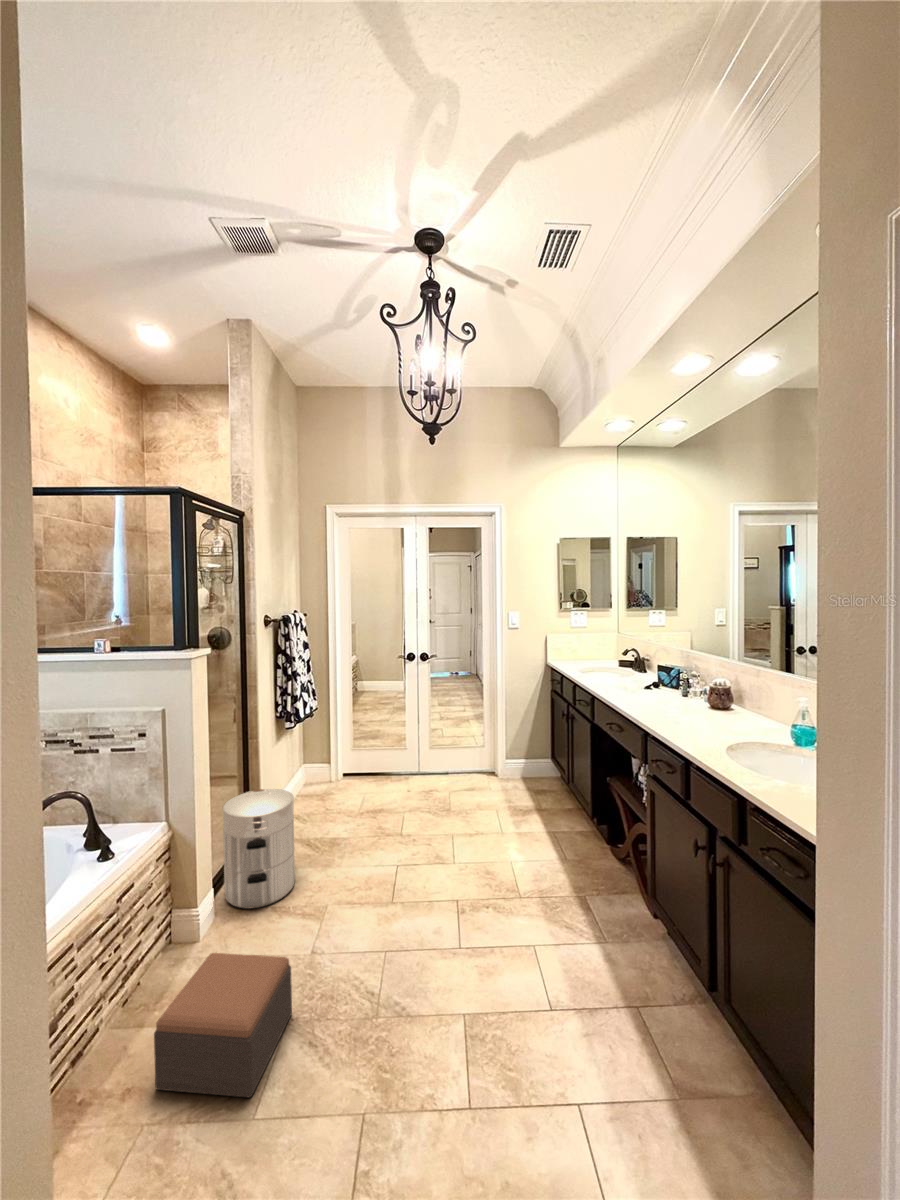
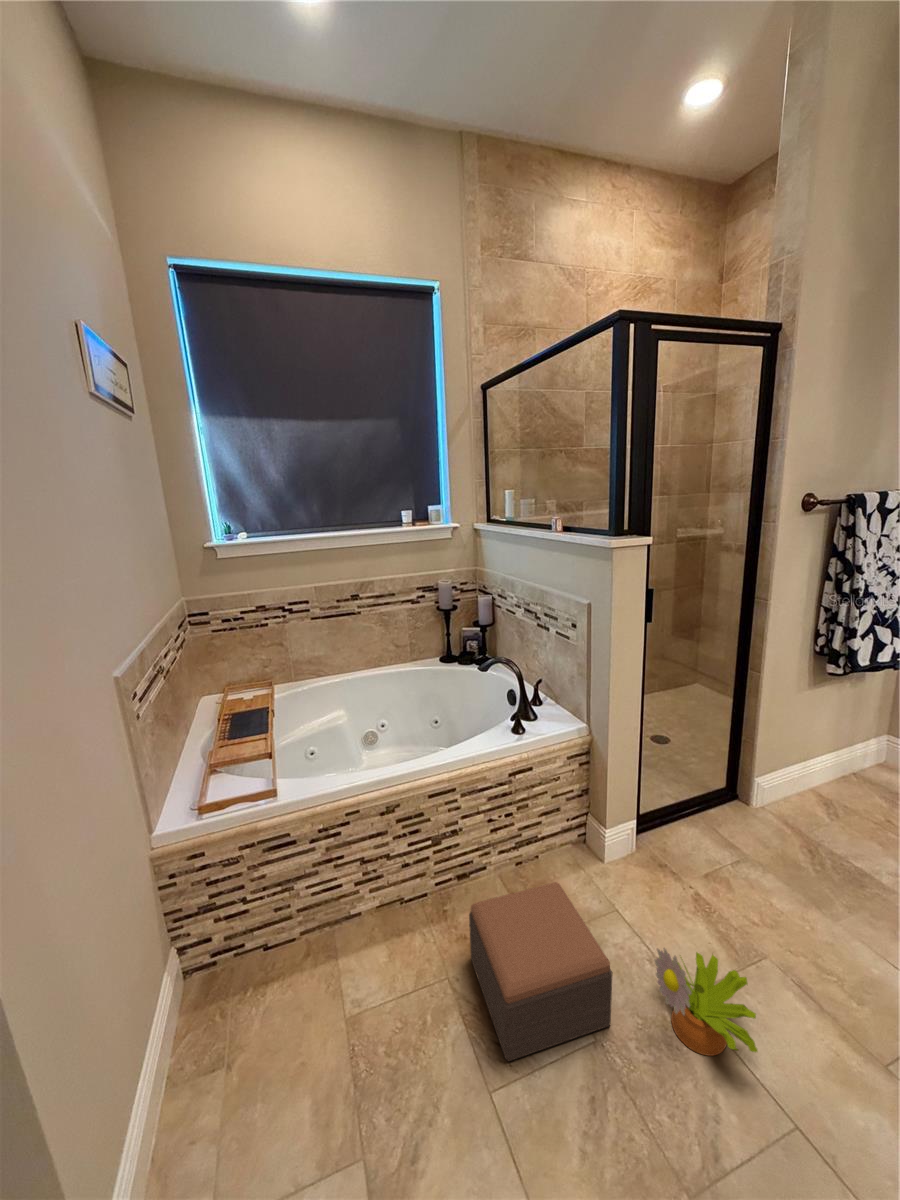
waste bin: present [223,789,295,909] -> none [658,730,764,883]
decorative plant: none [297,914,370,982] -> present [655,948,758,1056]

